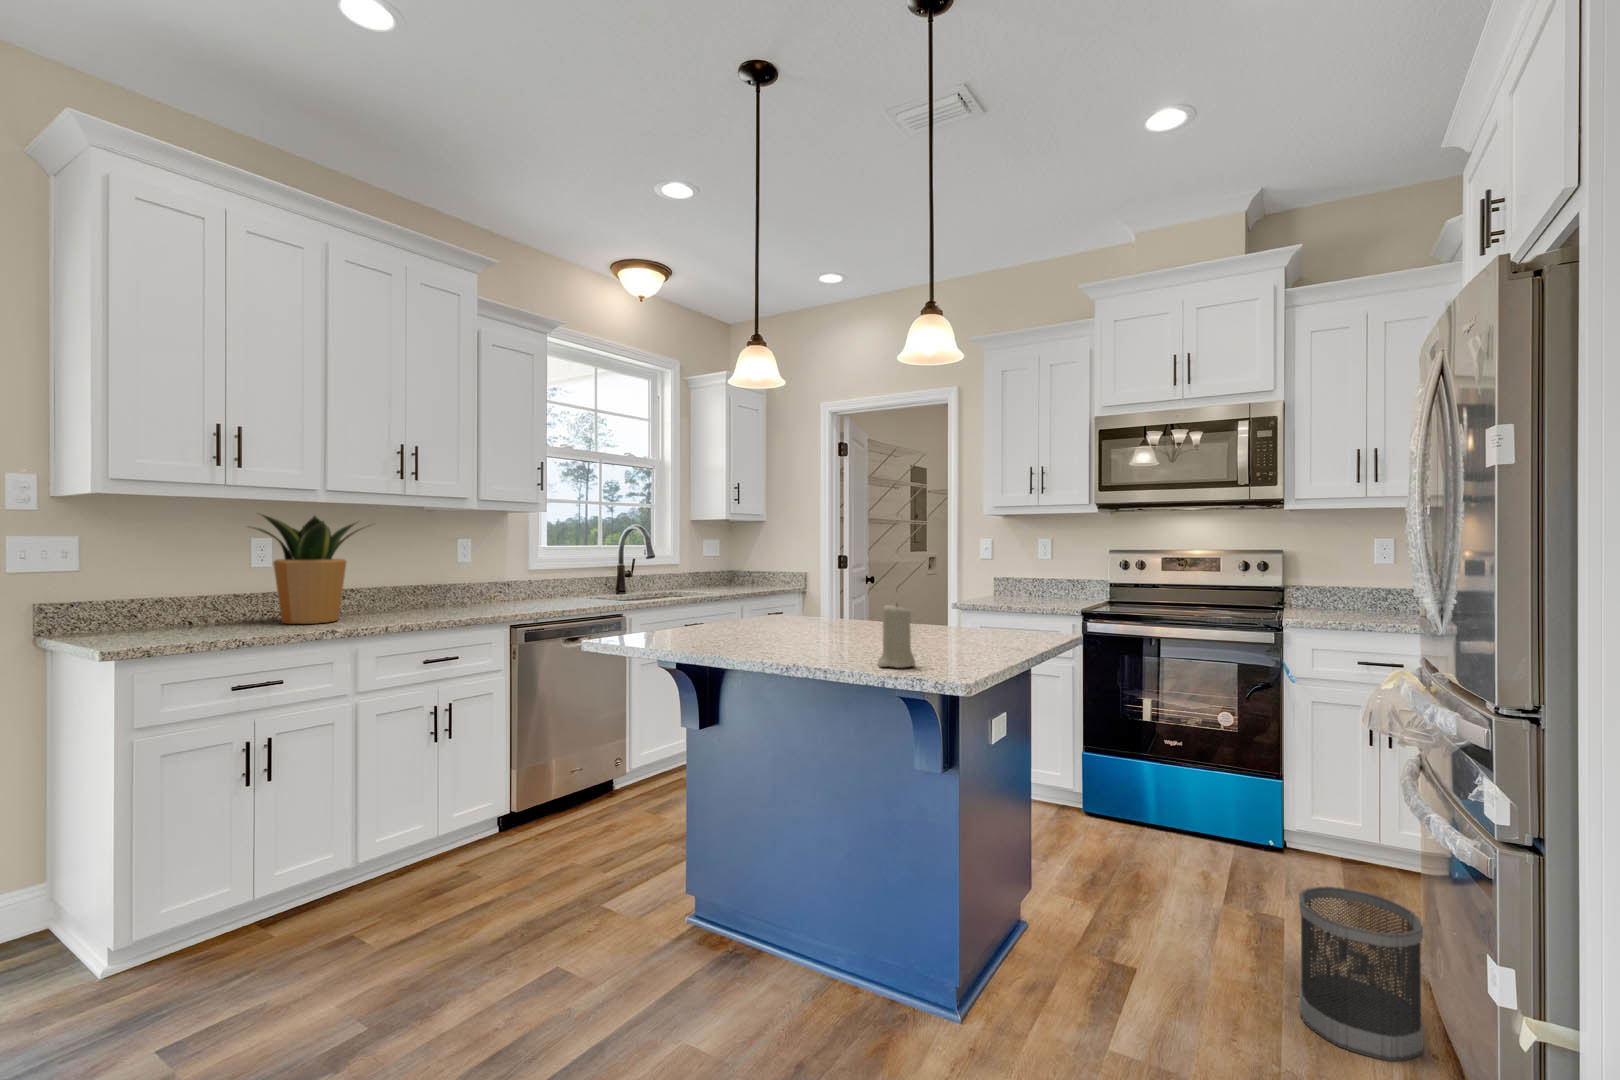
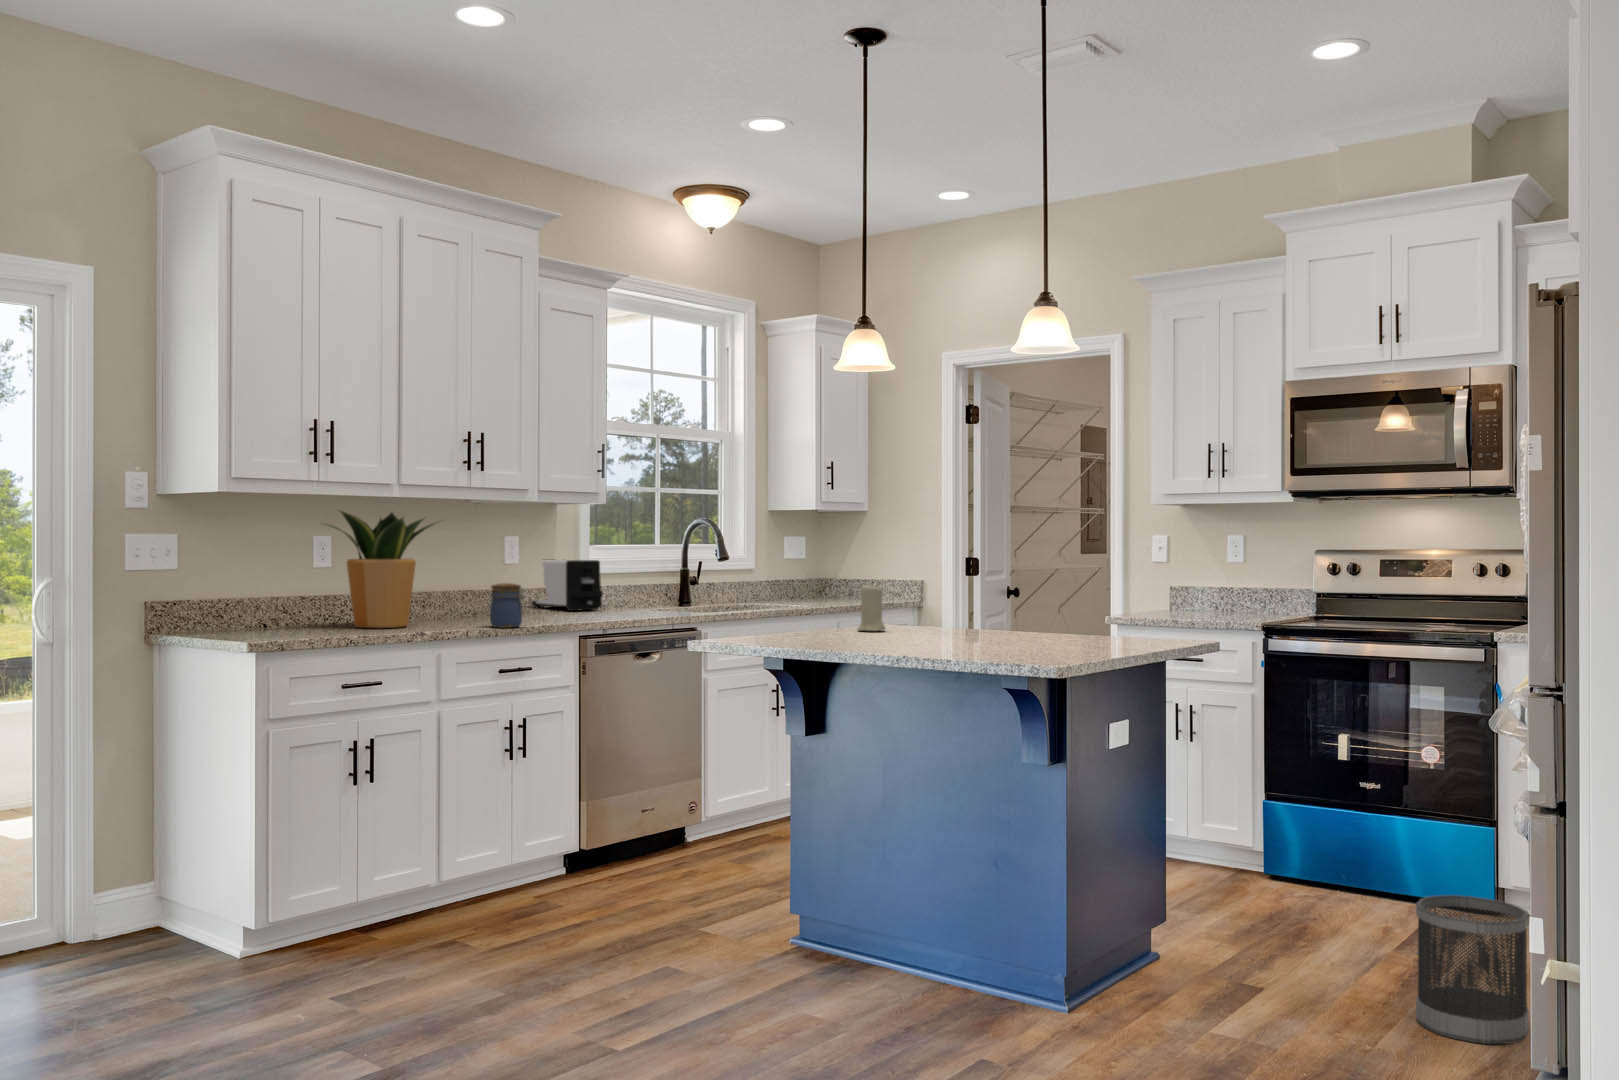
toaster: none [486,558,544,601] -> present [532,559,603,611]
jar: none [417,581,451,622] -> present [490,583,524,628]
candle: present [878,605,915,668] -> present [857,585,885,631]

